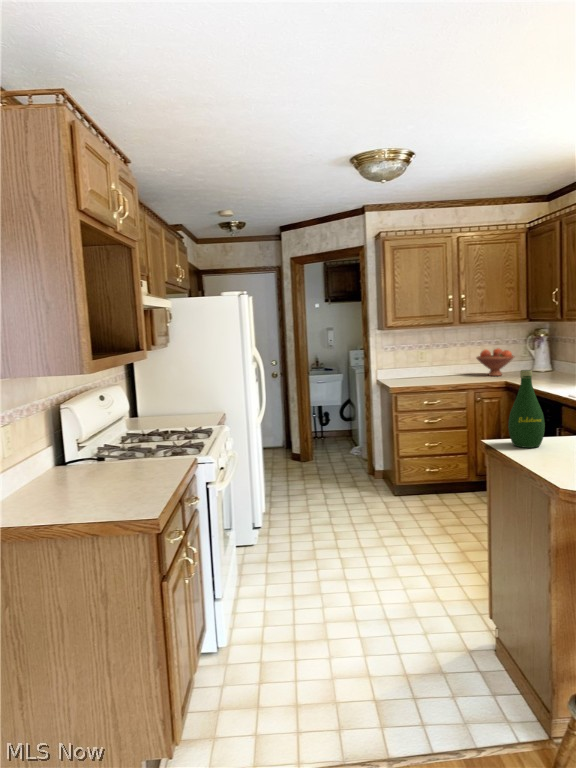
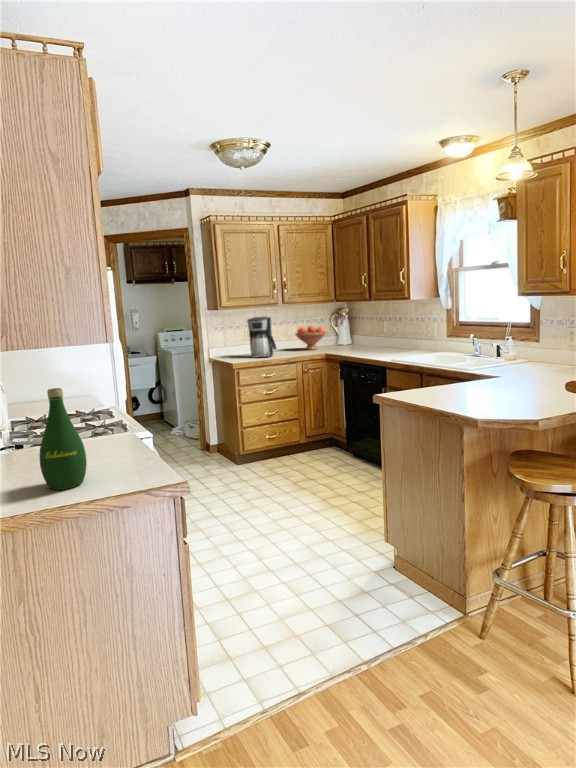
coffee maker: none [414,338,444,382] -> present [247,317,277,358]
bottle: present [508,370,545,448] -> present [40,388,87,490]

